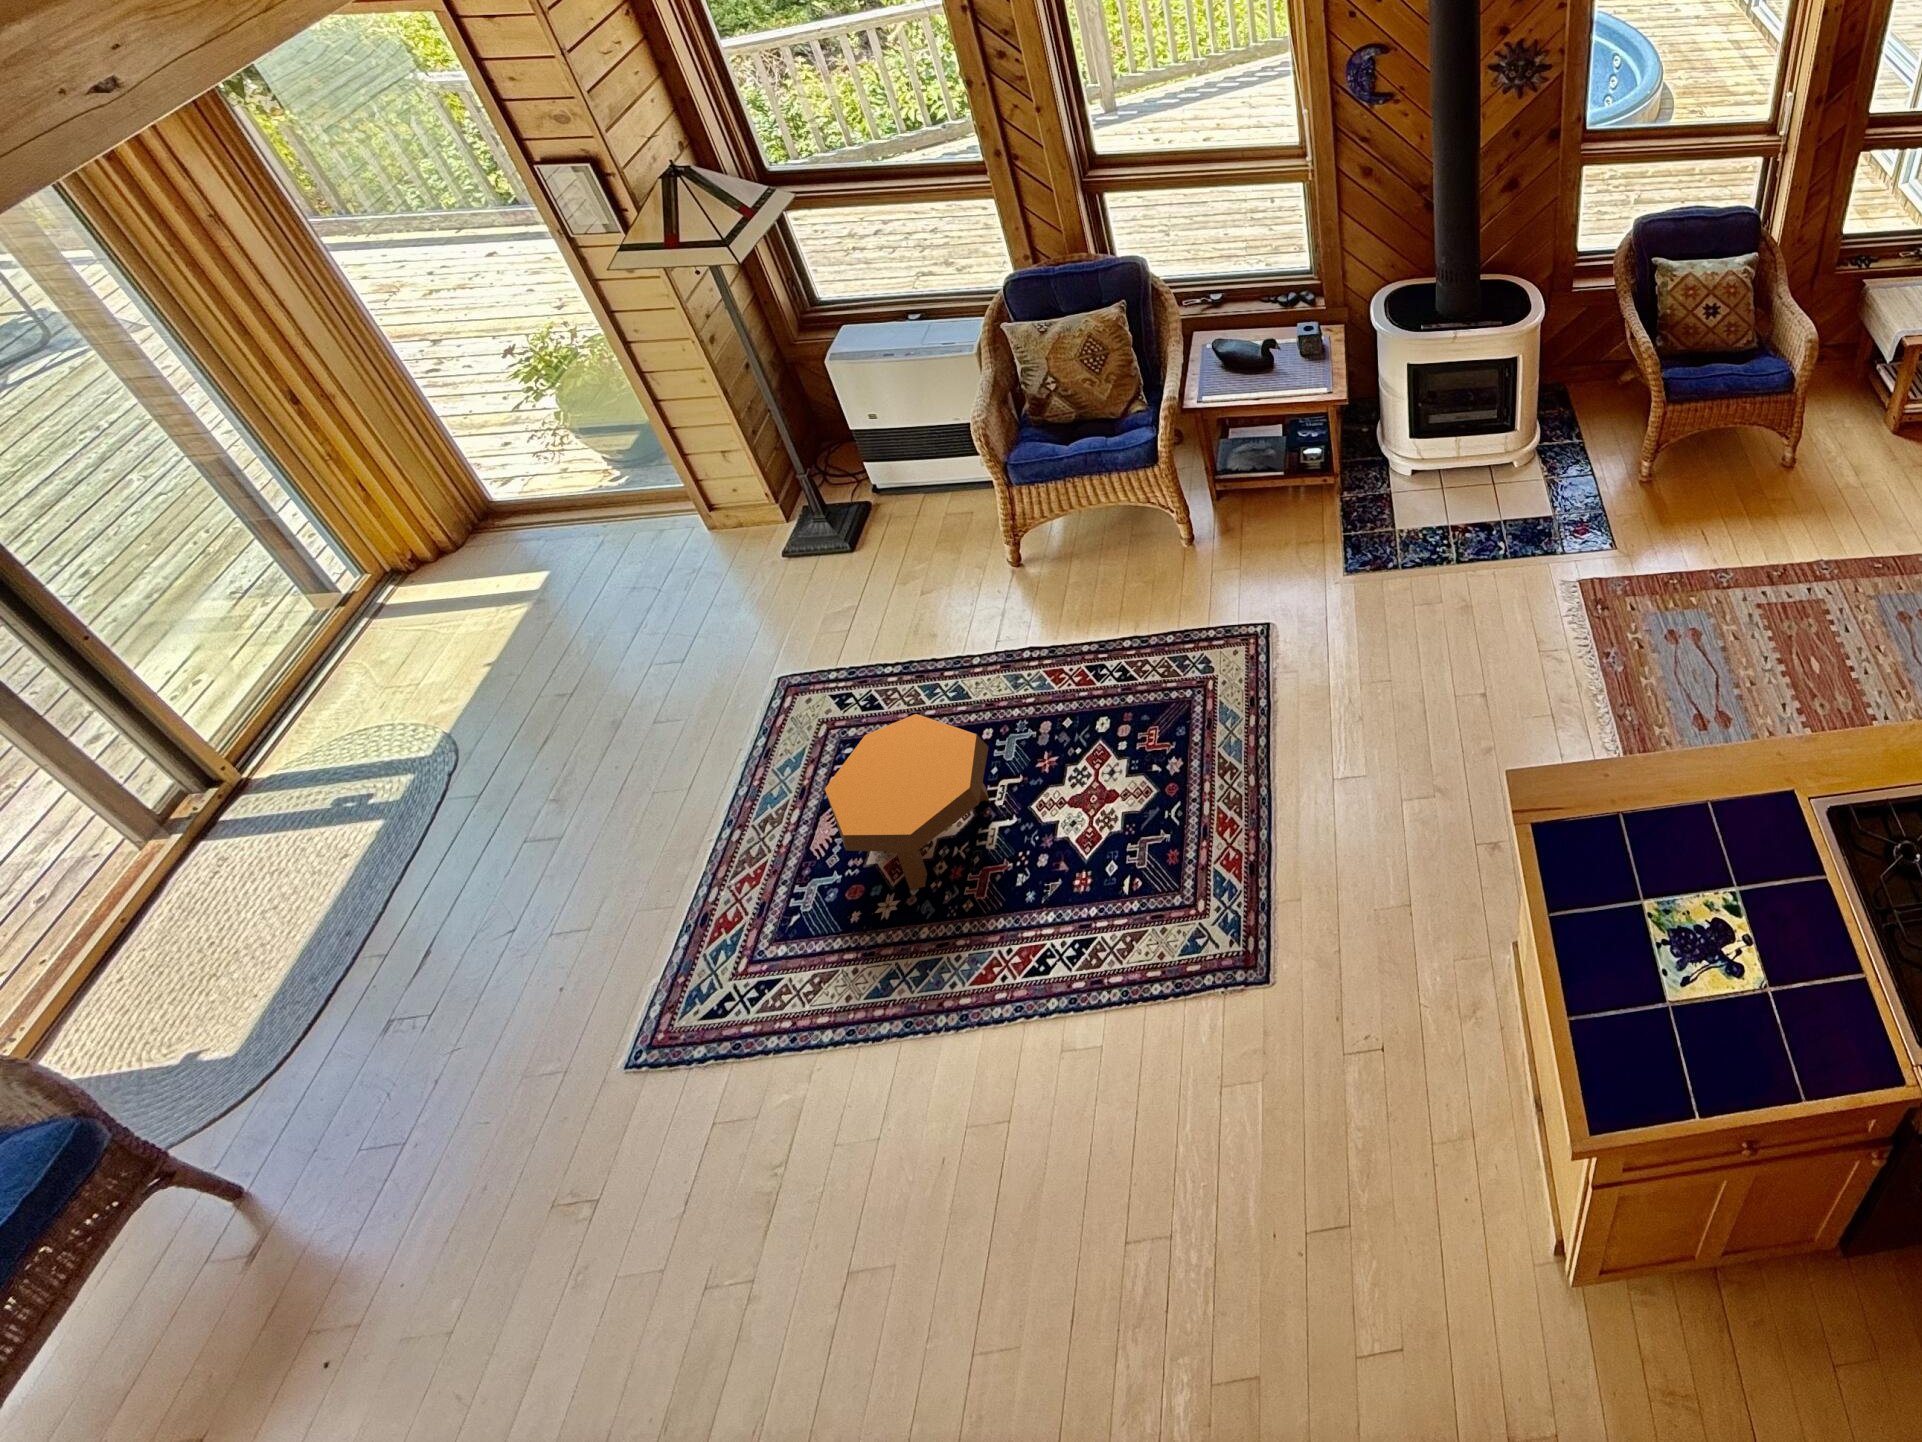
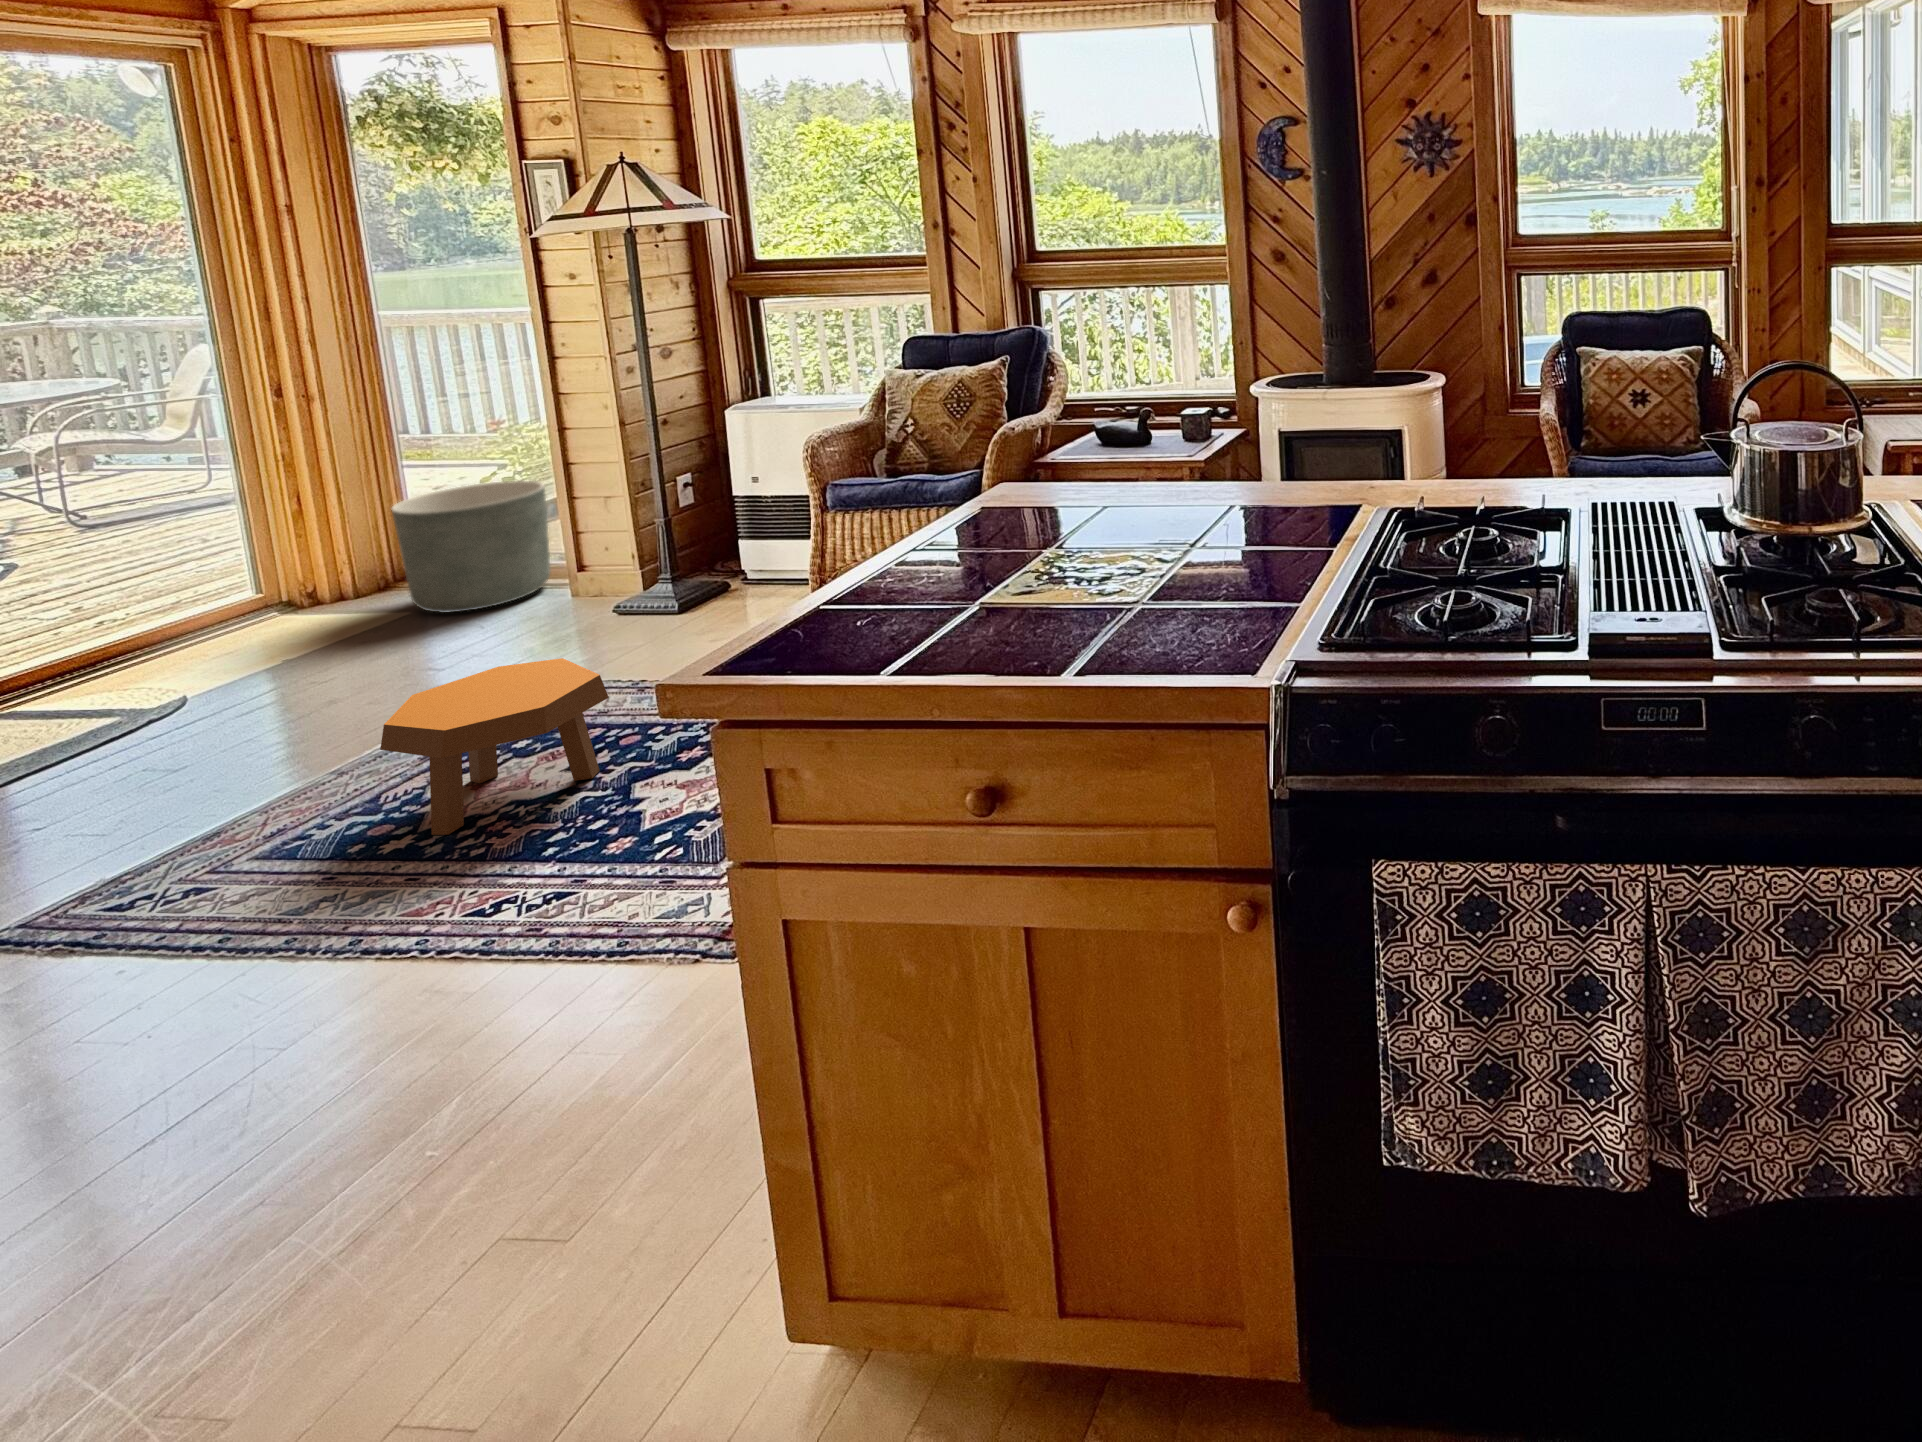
planter: none [510,439,682,586] -> present [391,481,550,613]

